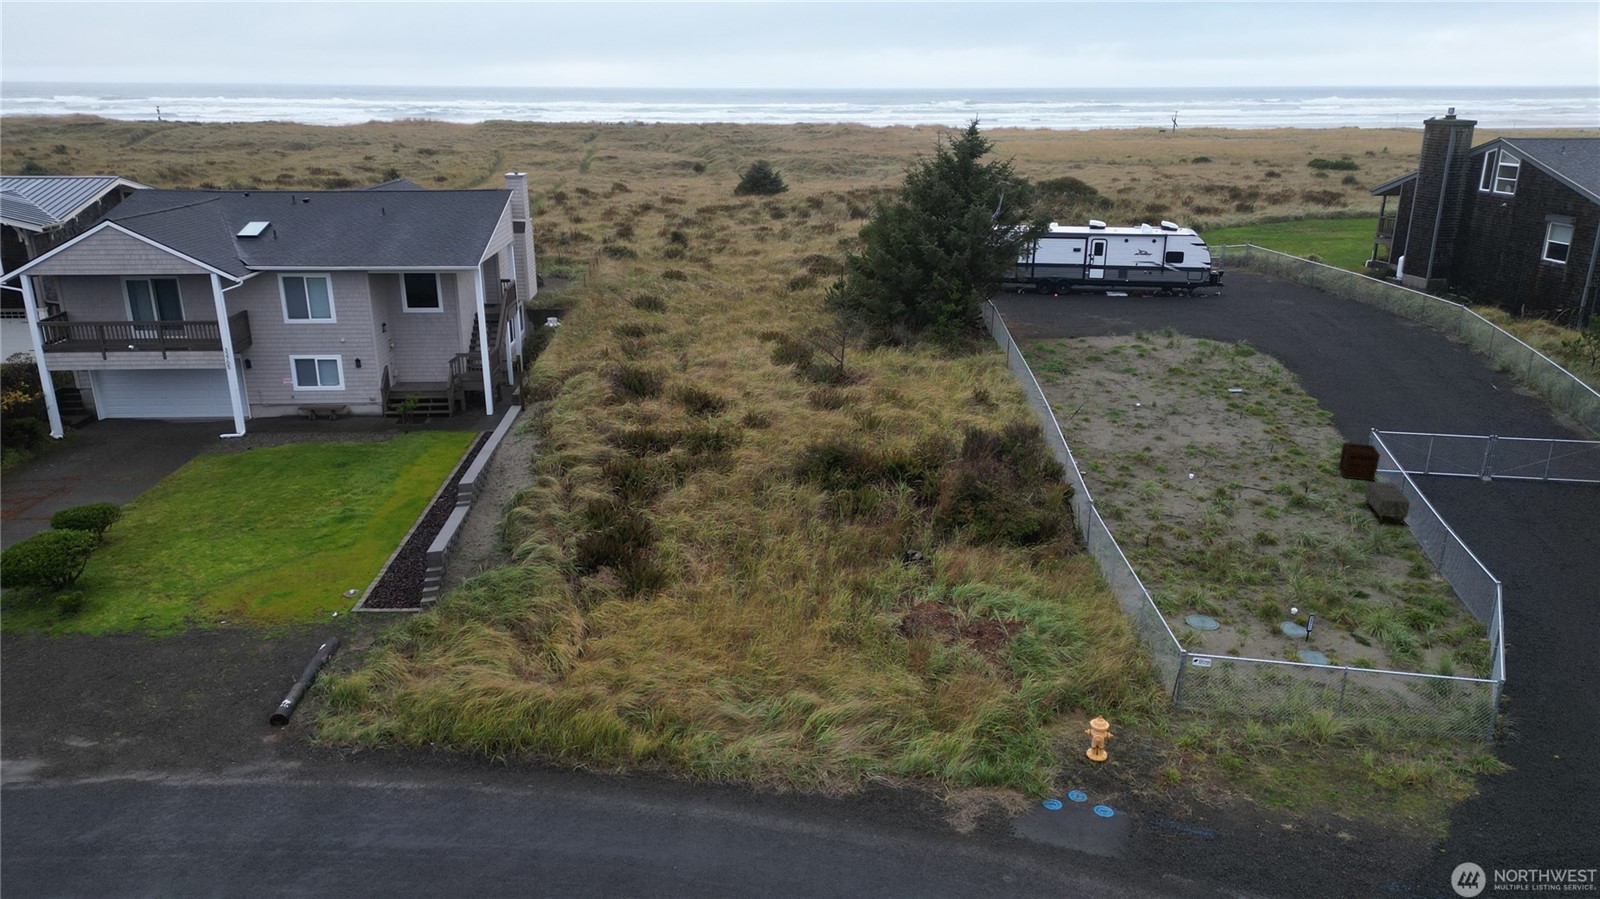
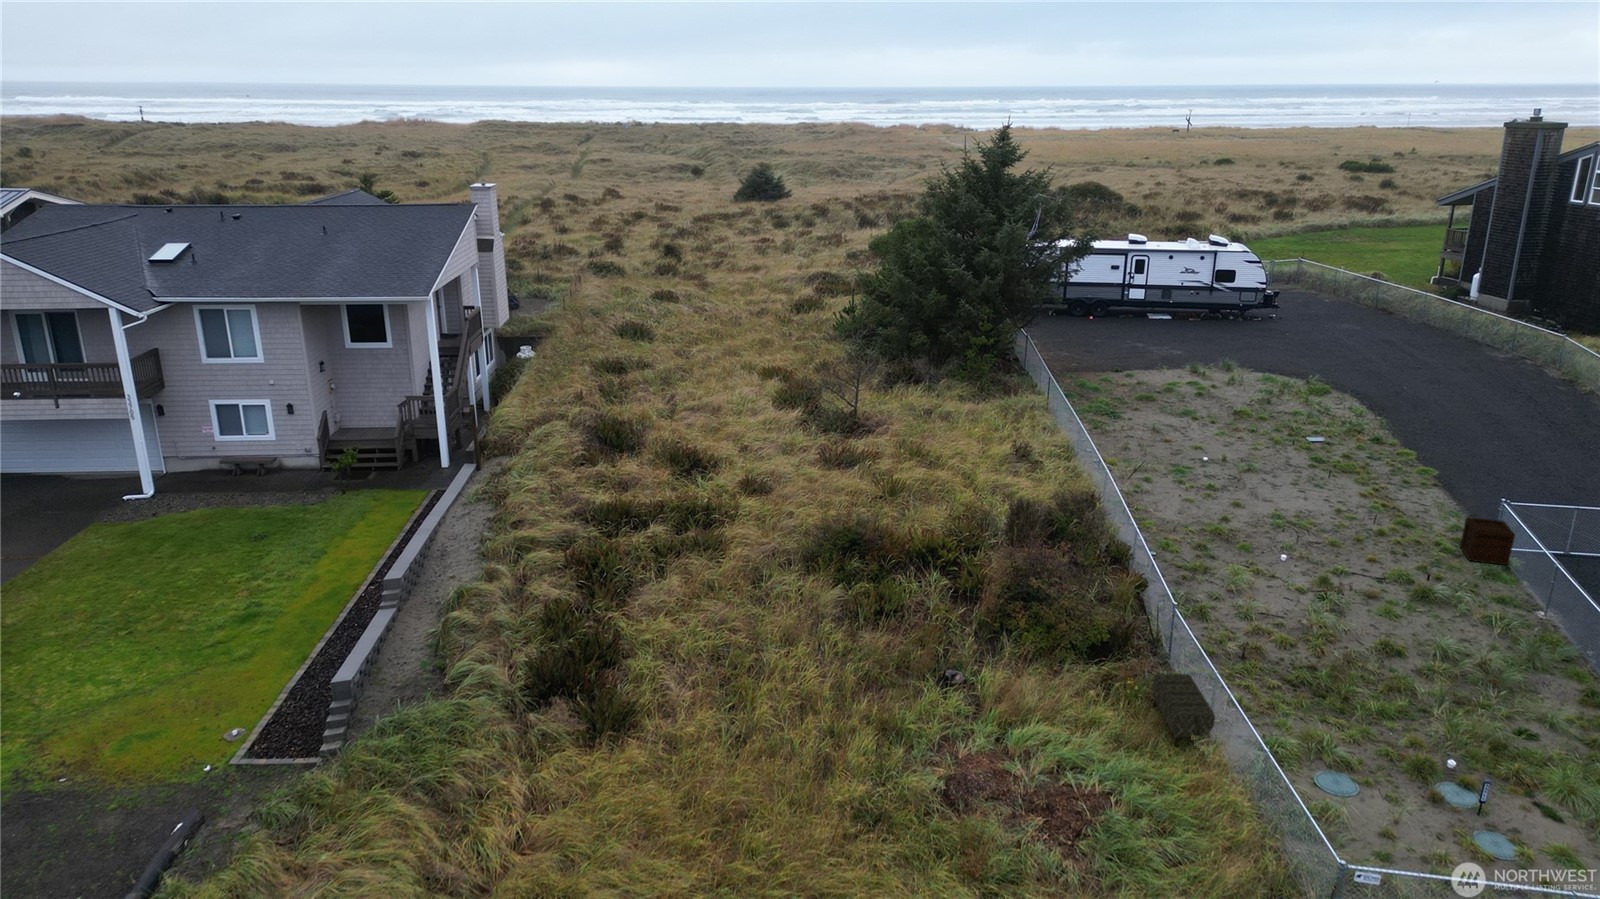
bench: present [1365,482,1410,524] -> present [1152,674,1215,746]

